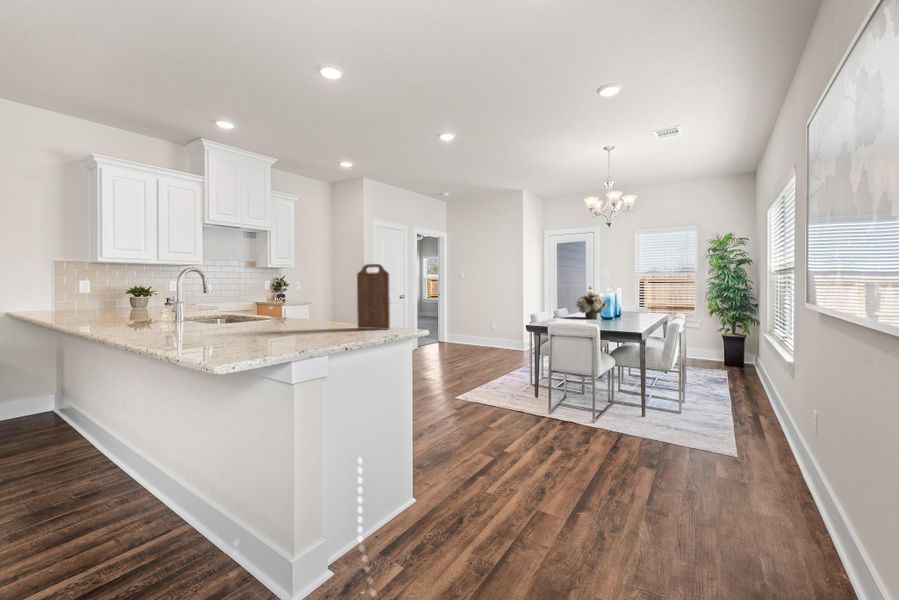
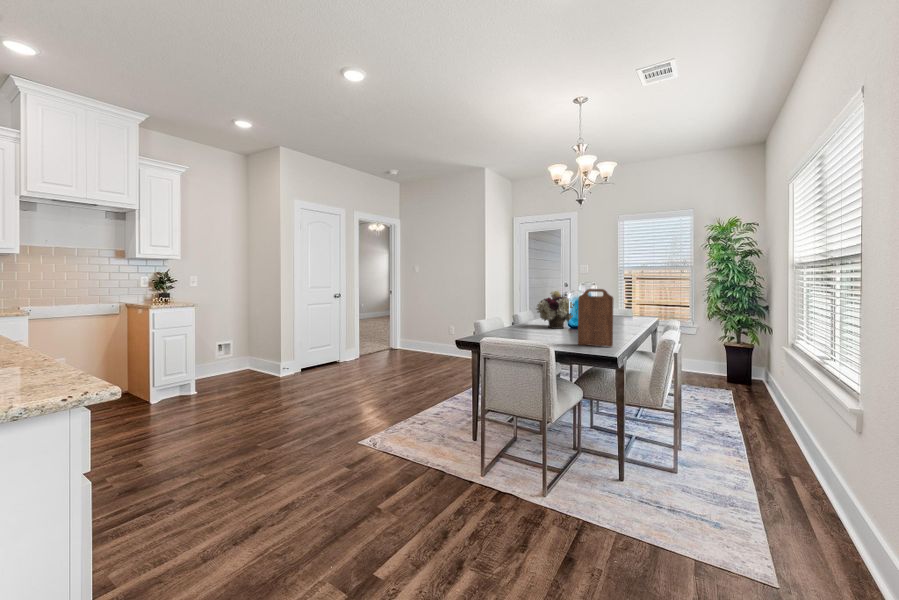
cutting board: present [357,264,390,329] -> present [578,289,614,347]

